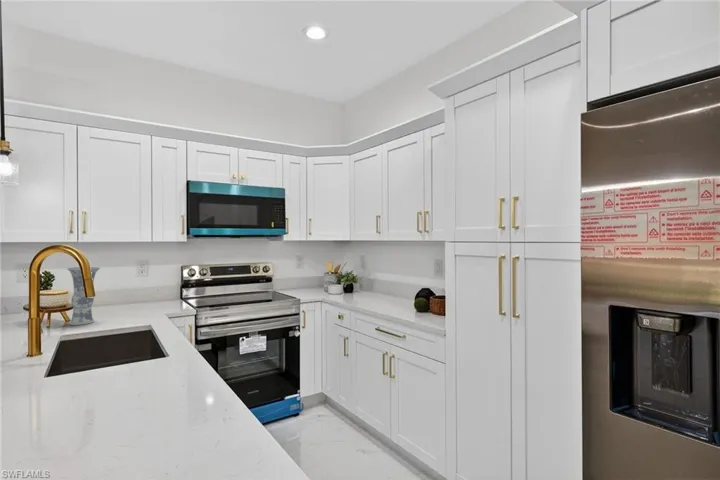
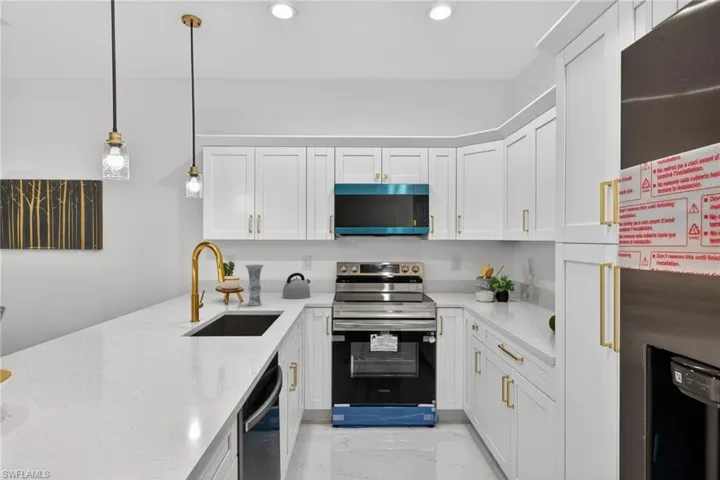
kettle: none [110,277,153,310] -> present [282,273,310,299]

